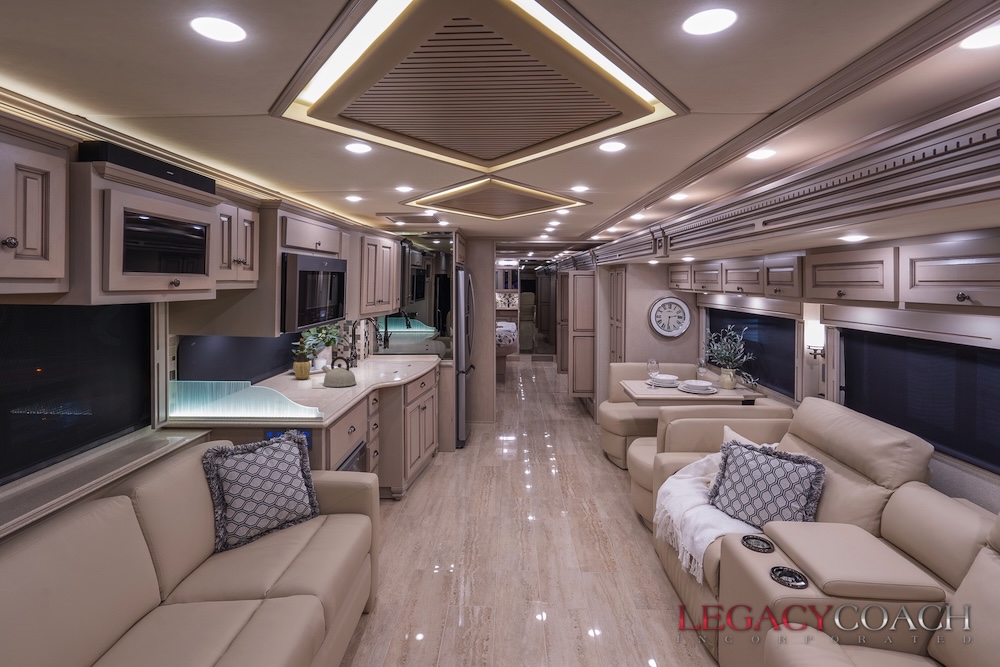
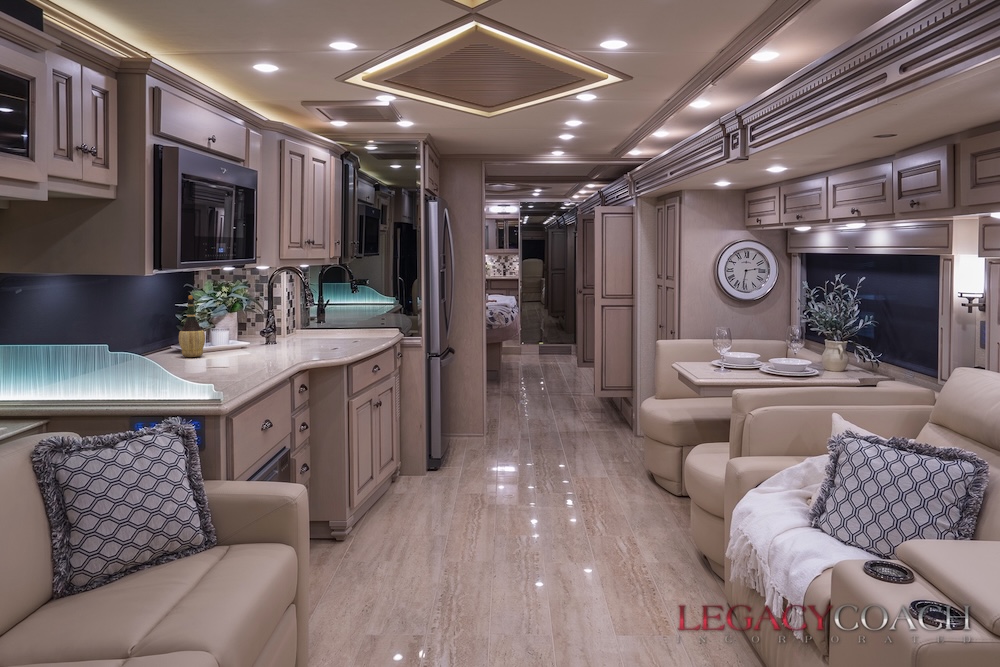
kettle: present [321,356,356,387] -> none [221,320,275,365]

